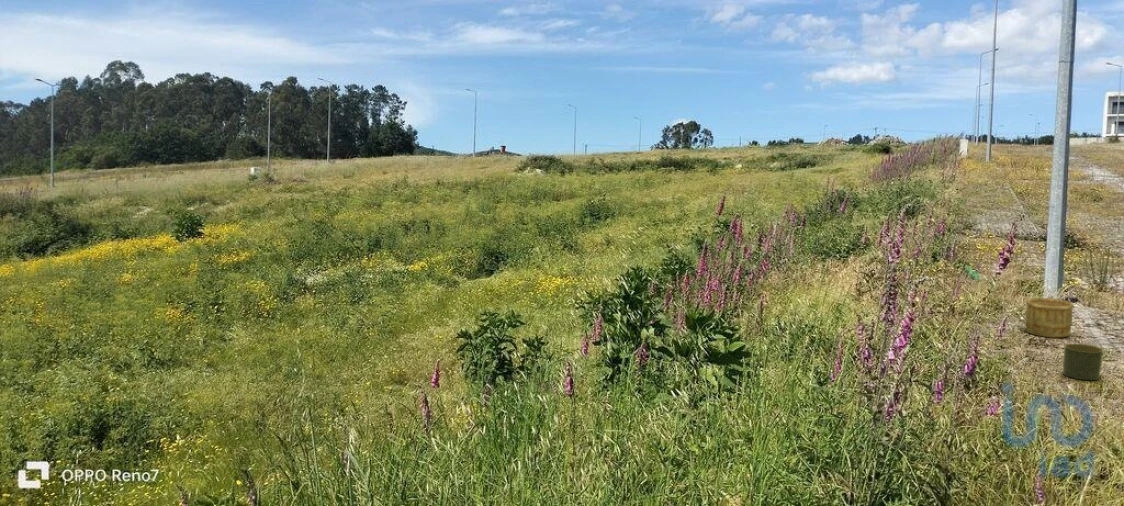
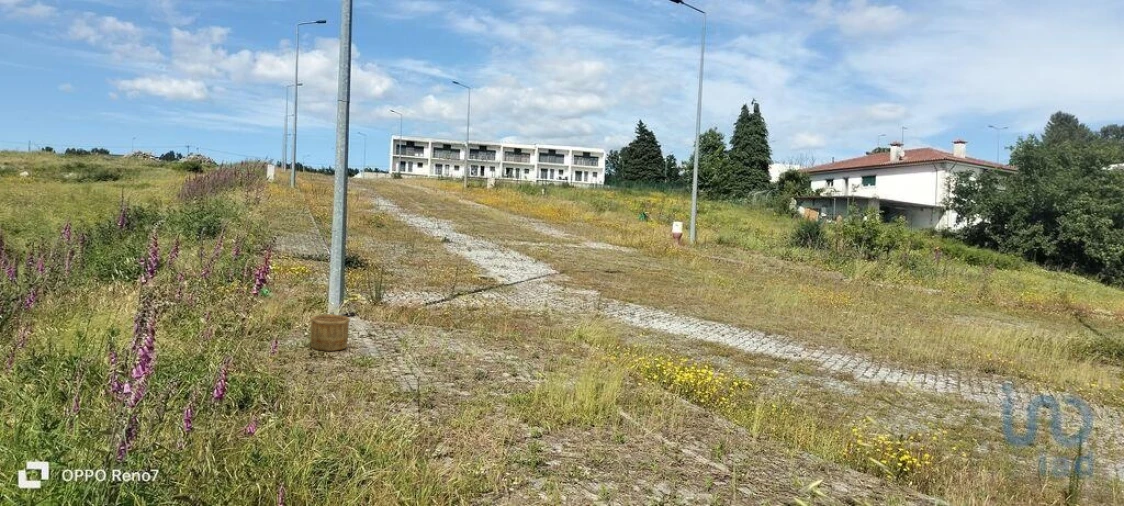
planter: present [1063,344,1103,380] -> none [339,356,371,389]

